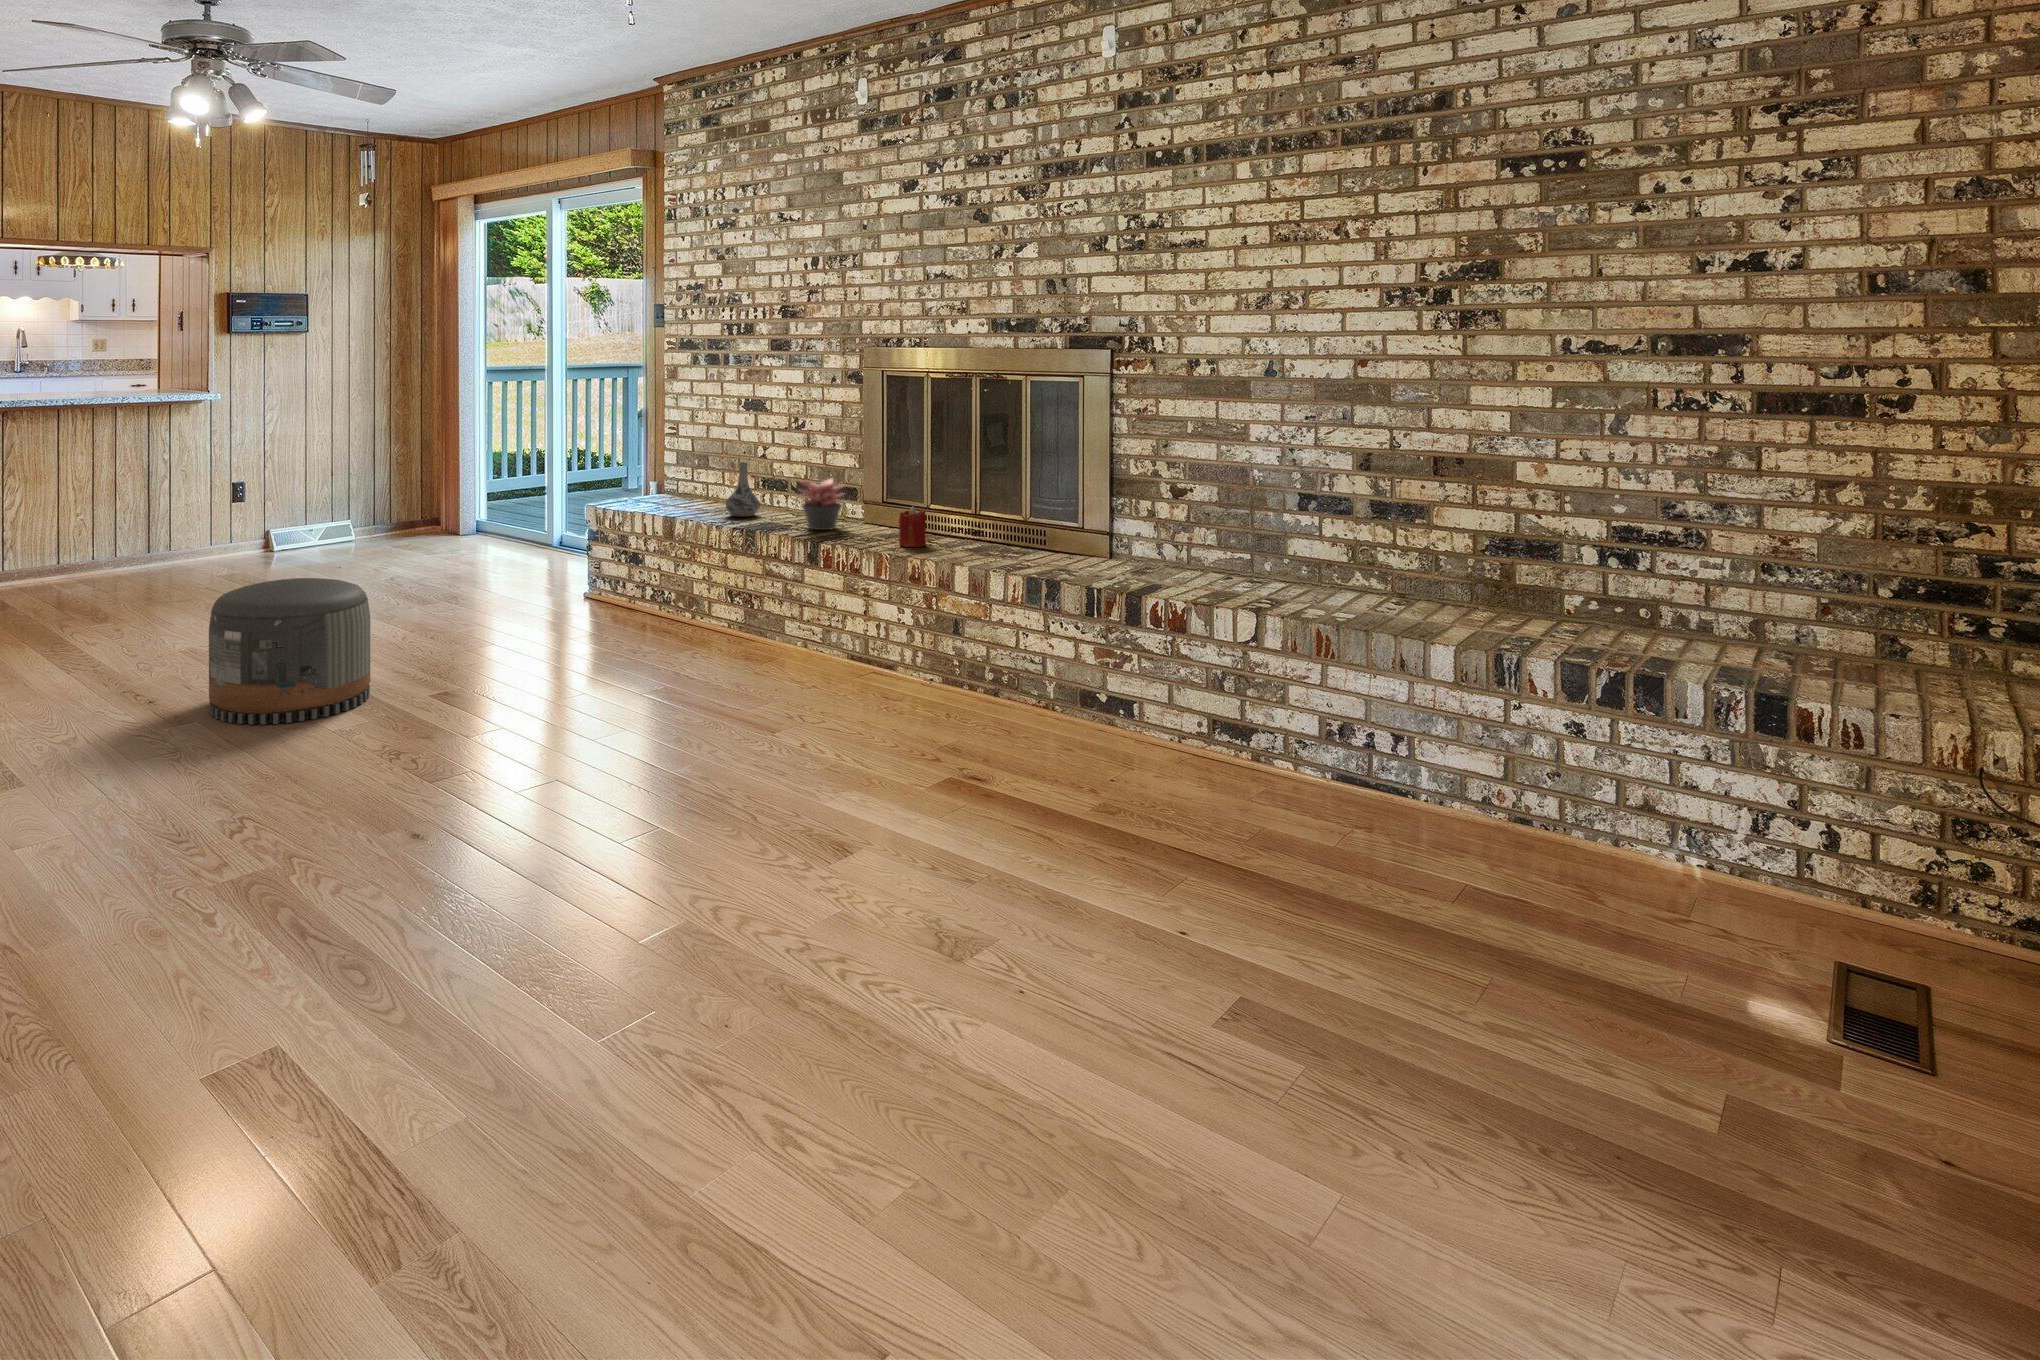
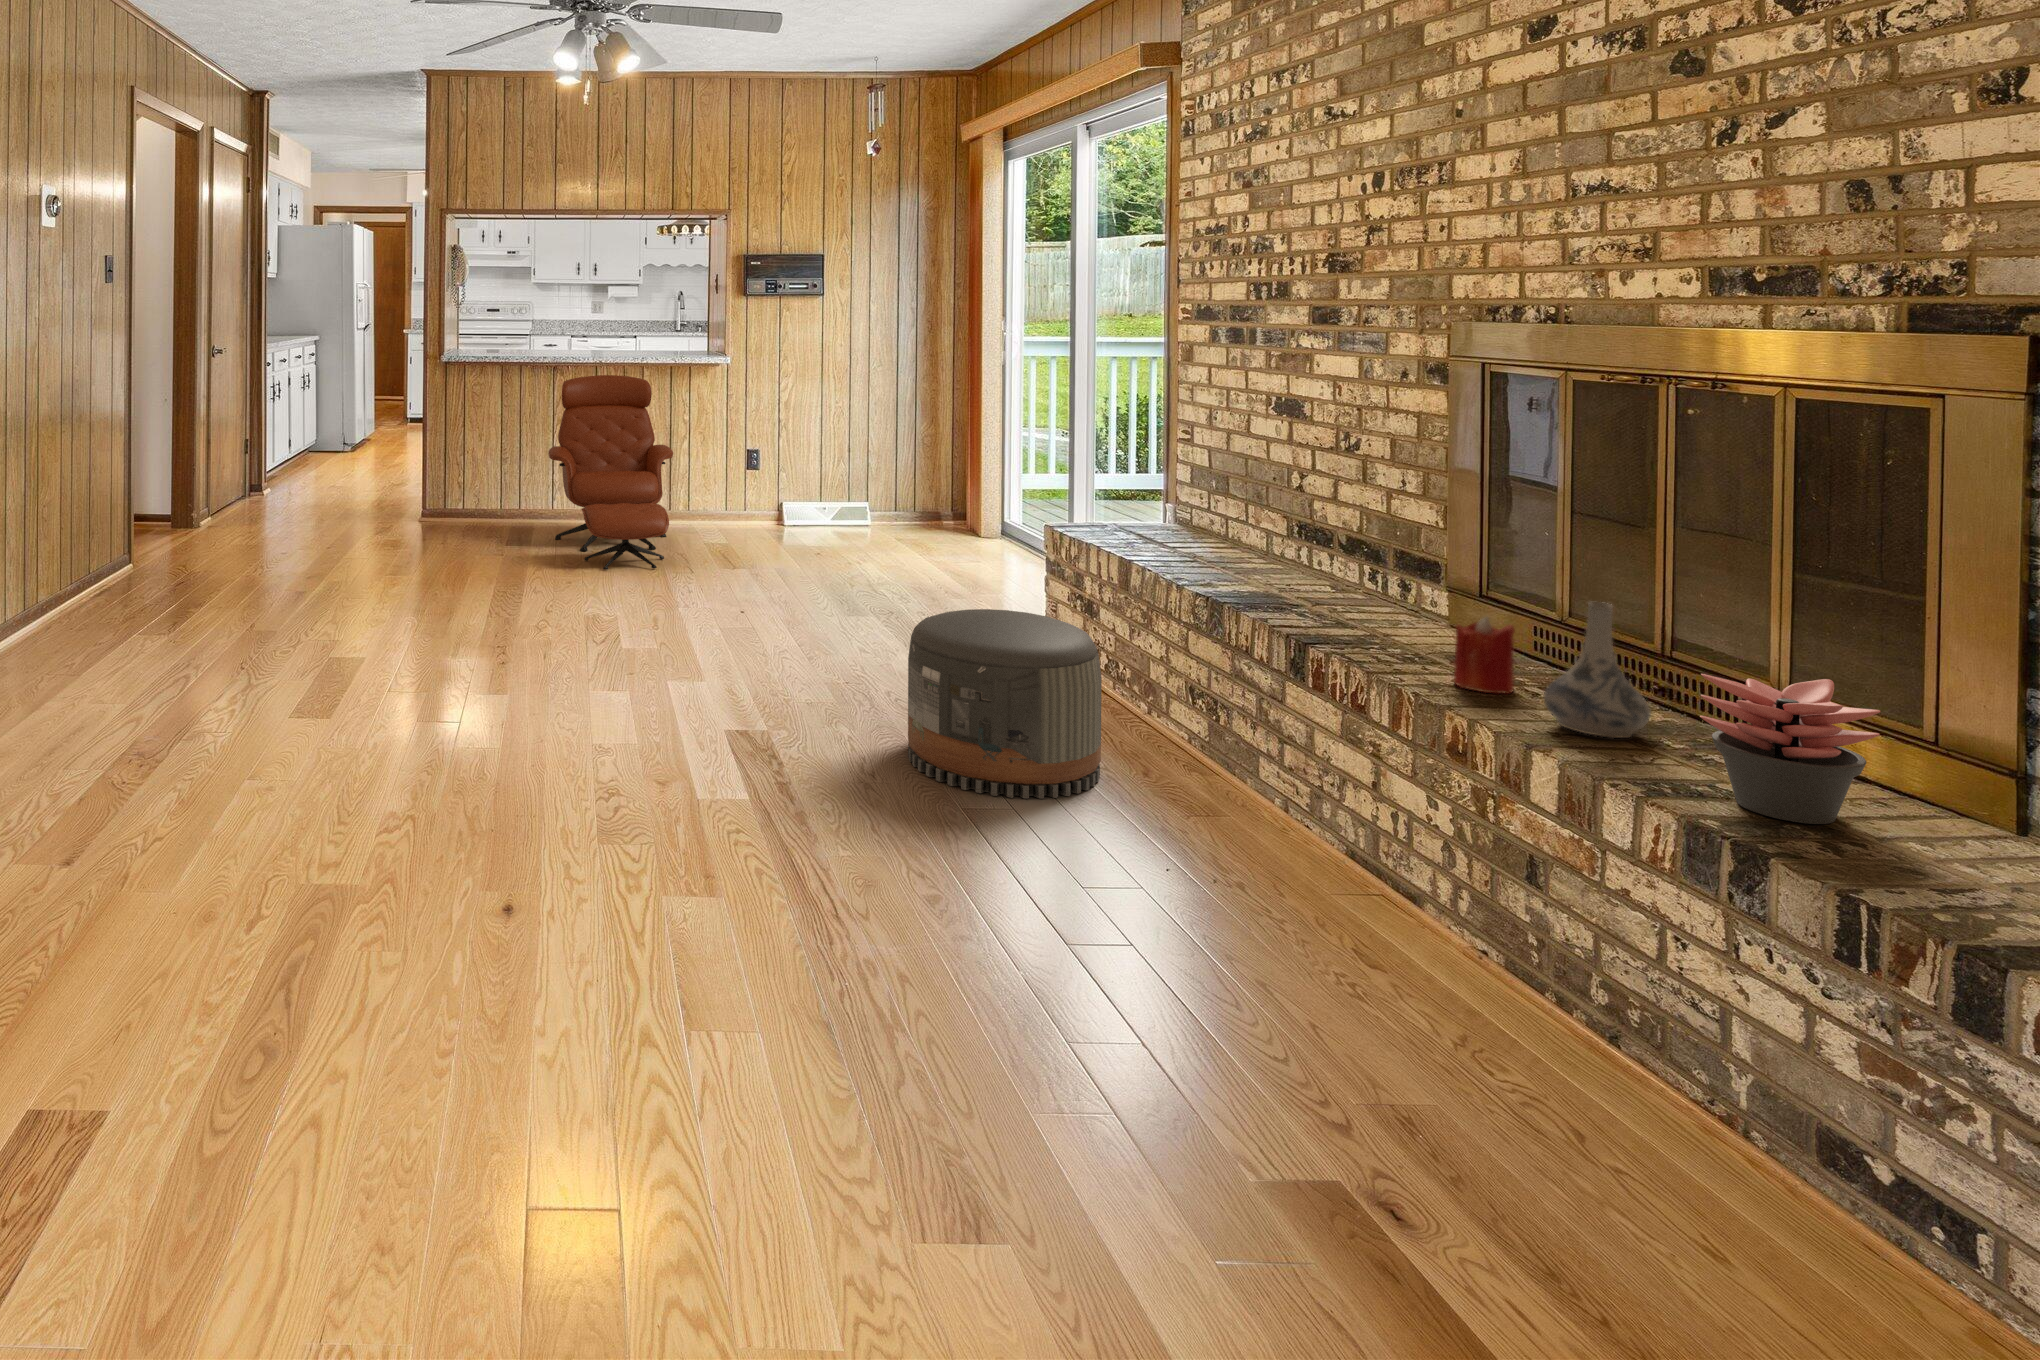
lounge chair: none [20,407,199,600] -> present [549,375,673,570]
decorative vase: present [726,462,760,516] -> present [1544,602,1651,738]
succulent plant: present [800,479,844,530] -> present [1700,674,1880,824]
pouf: present [209,578,370,724] -> present [908,609,1102,798]

